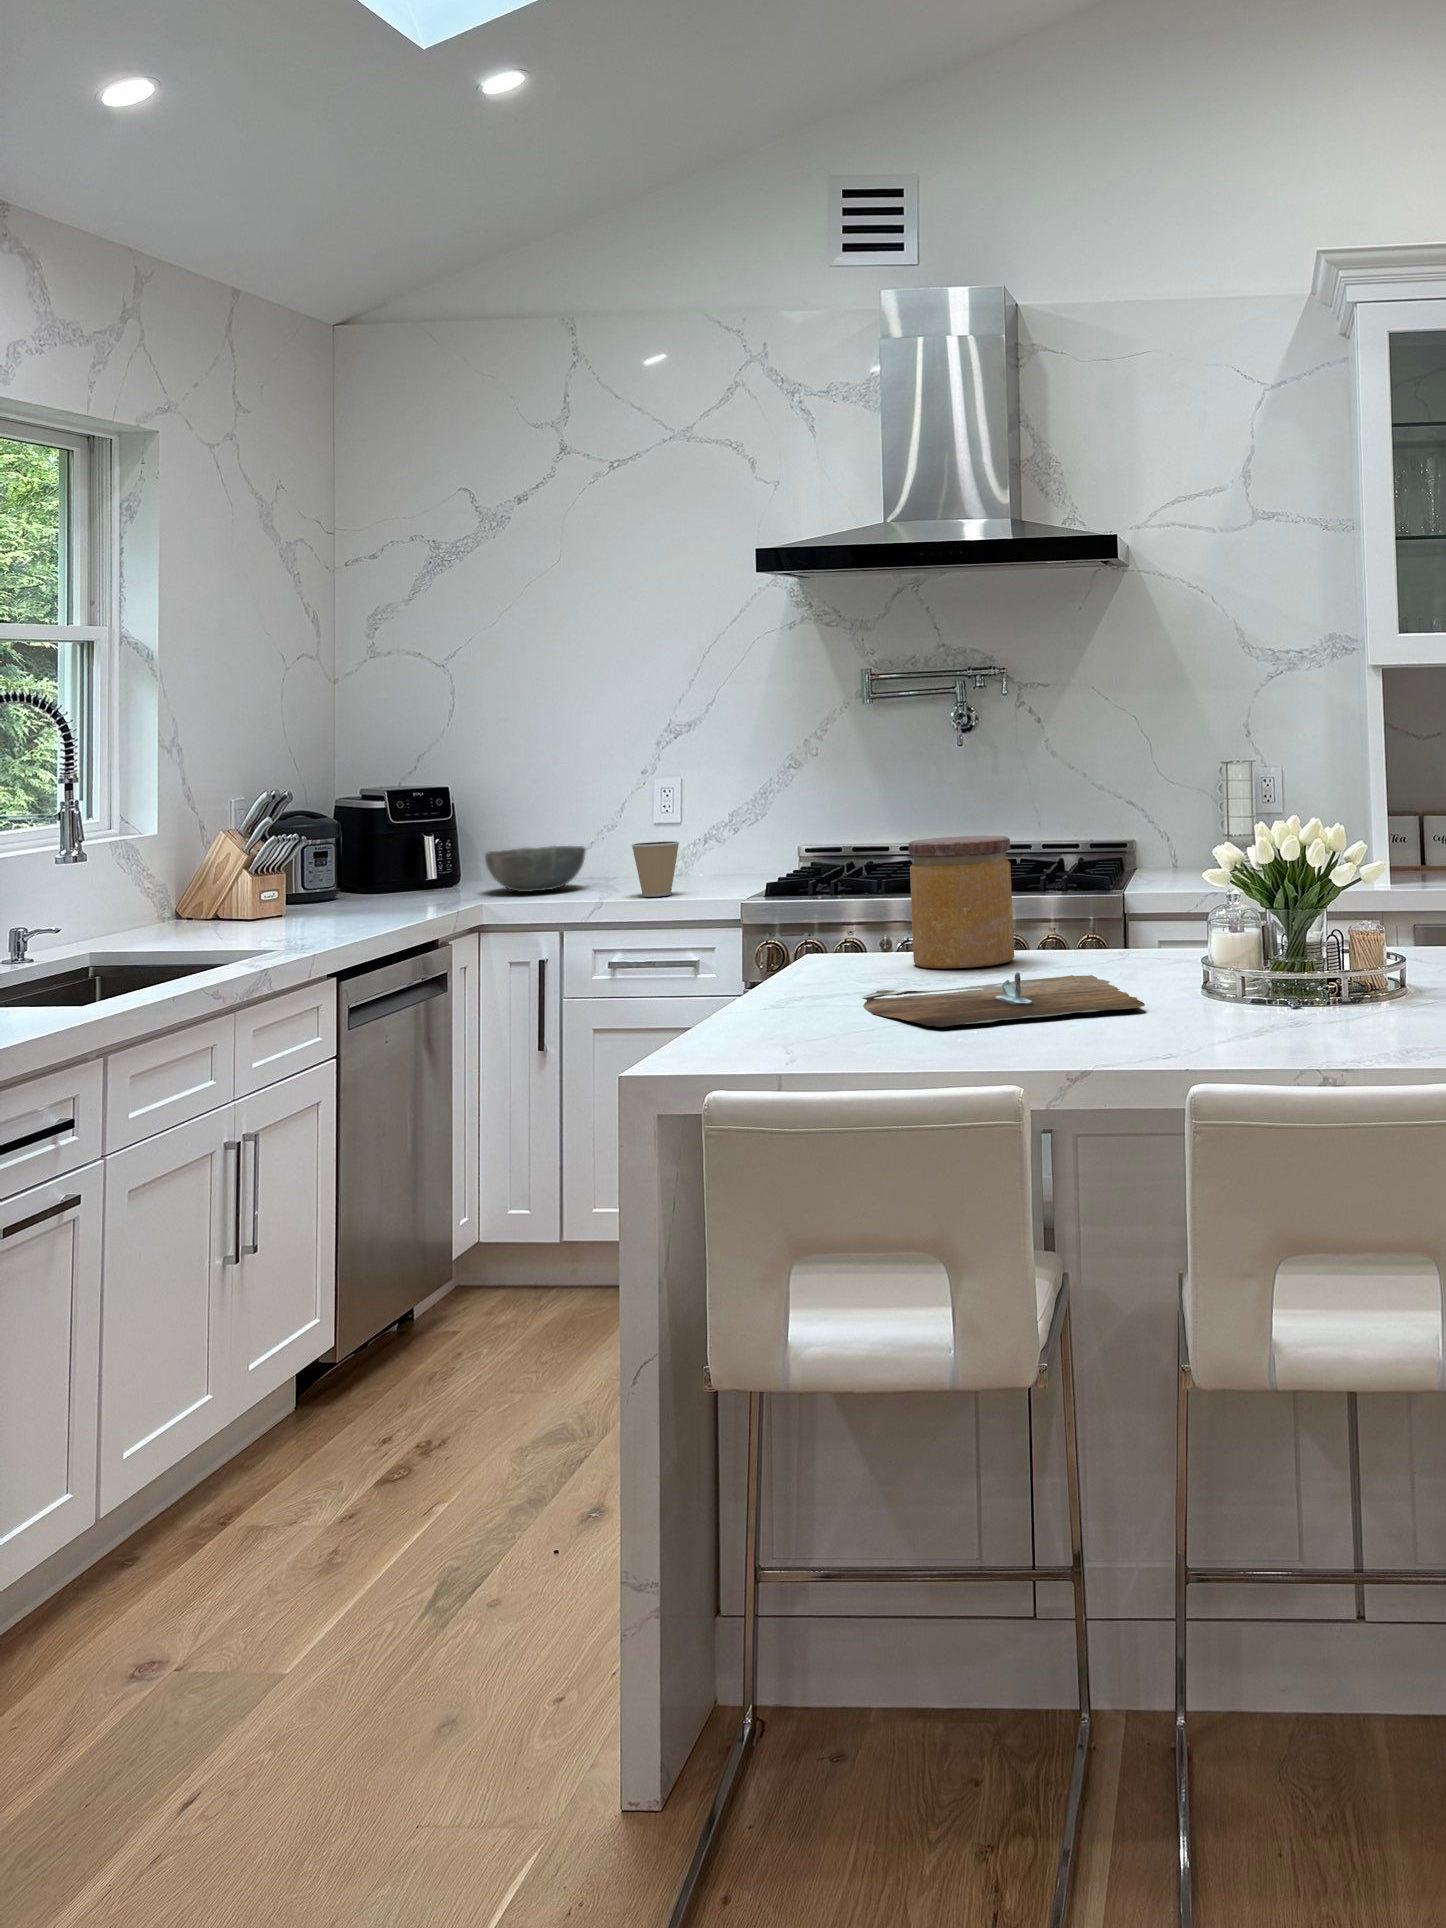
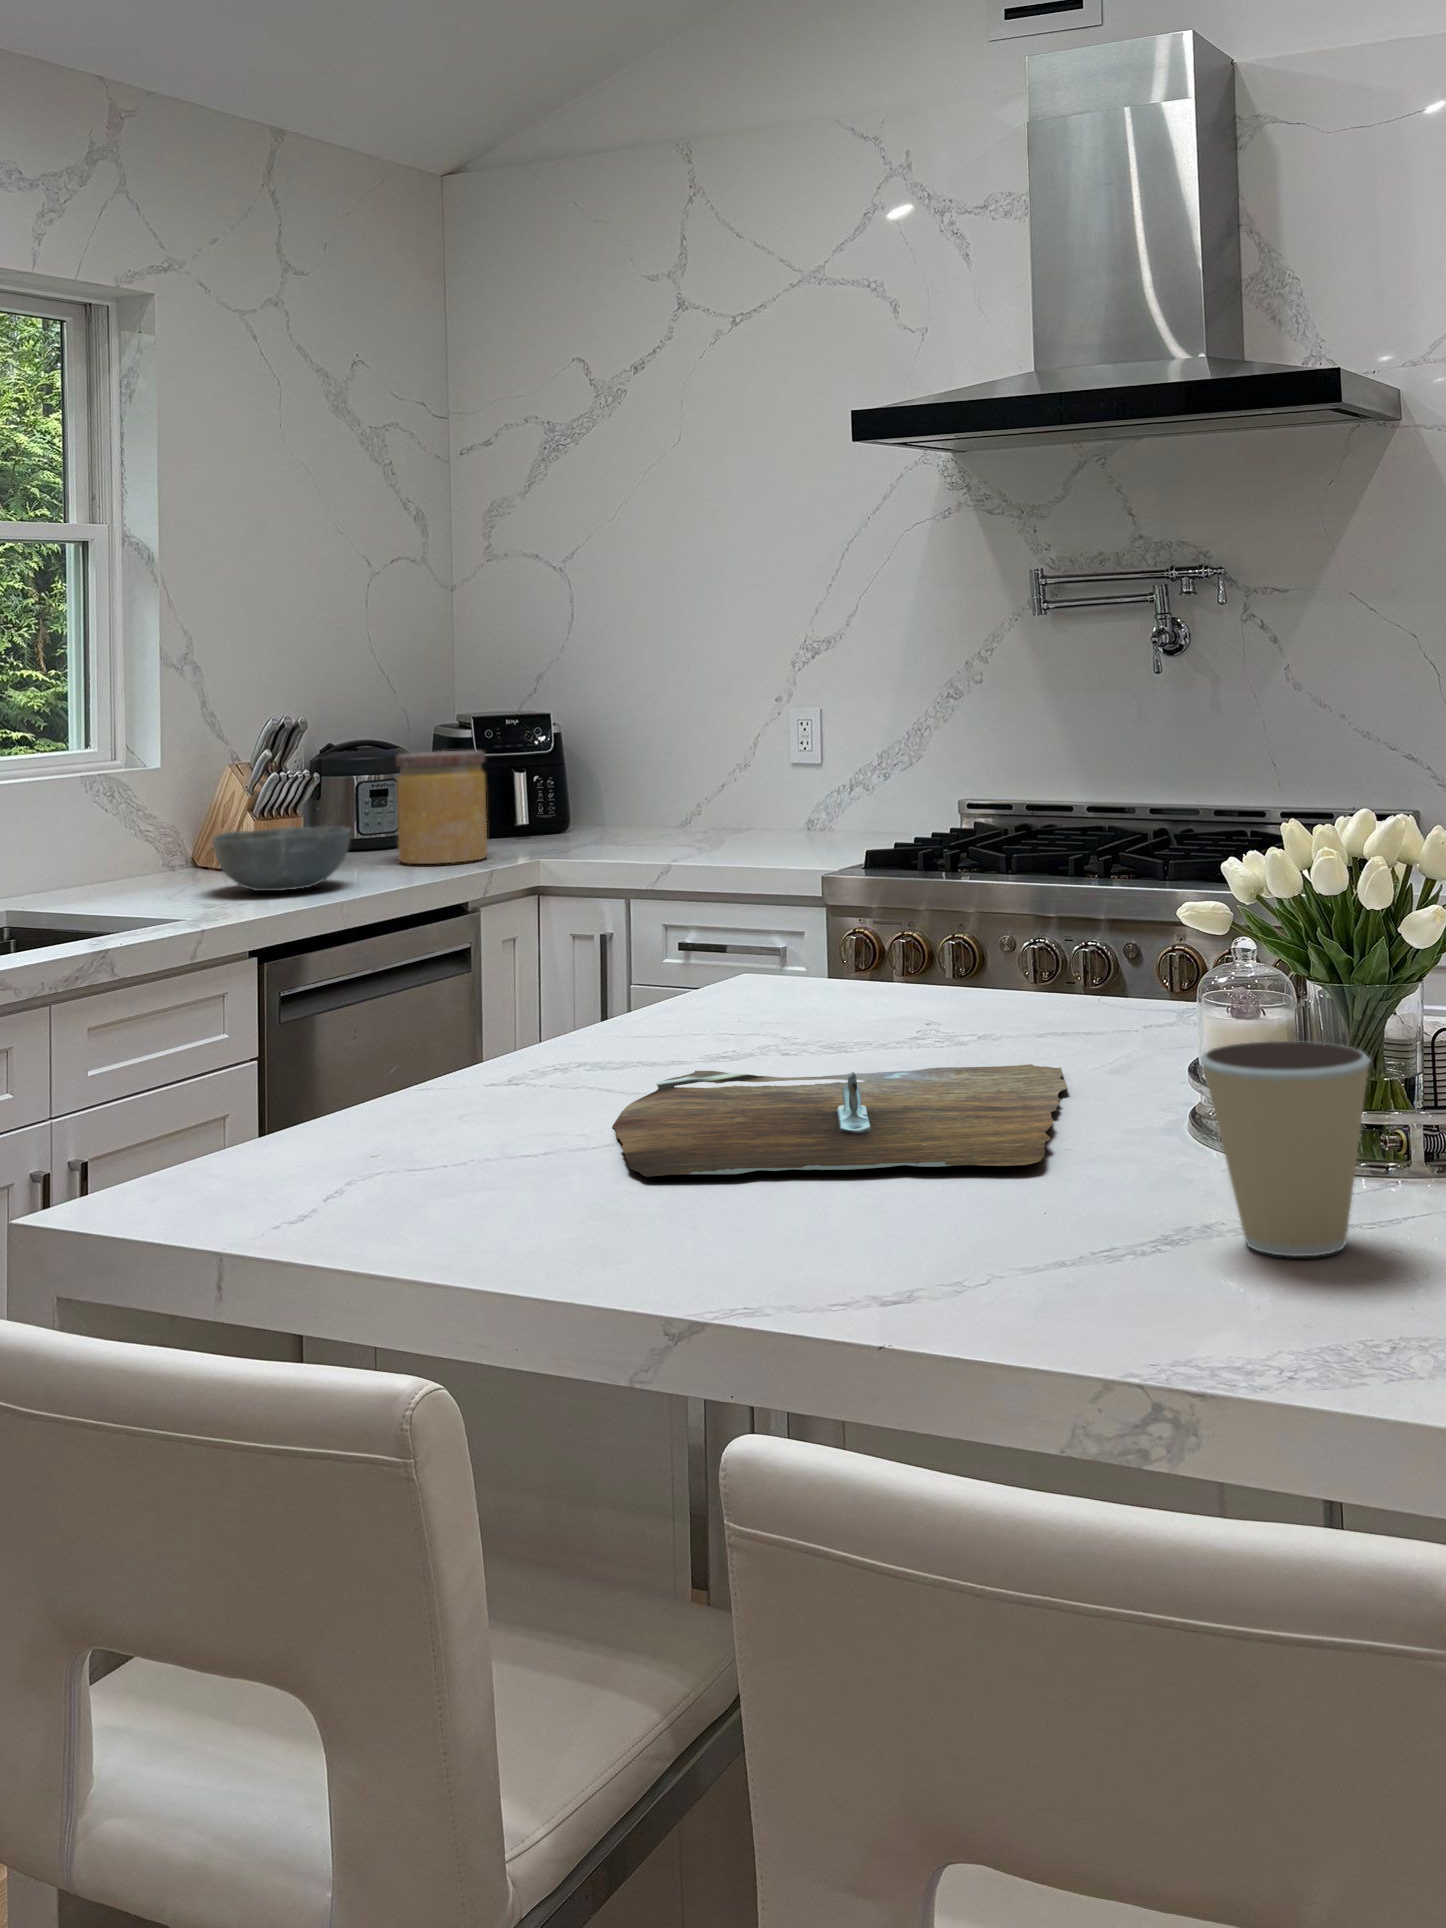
jar: present [908,836,1014,968] -> present [396,751,487,864]
coffee cup: present [632,841,679,897] -> present [1200,1041,1370,1256]
bowl: present [485,846,586,892] -> present [213,826,351,891]

